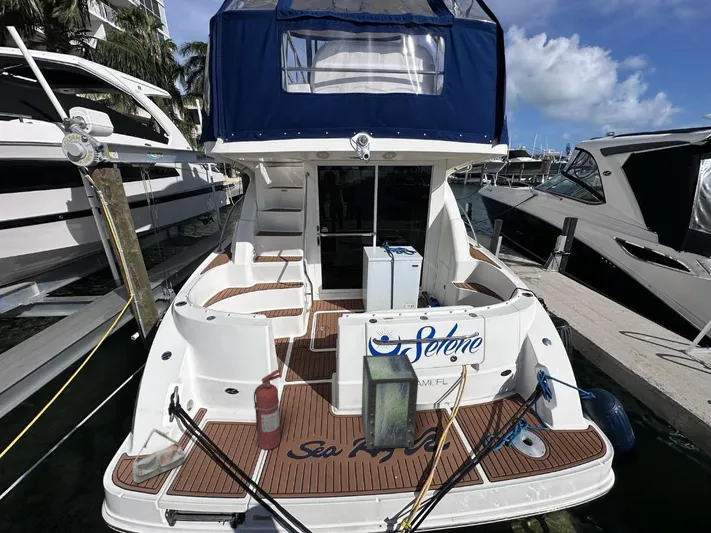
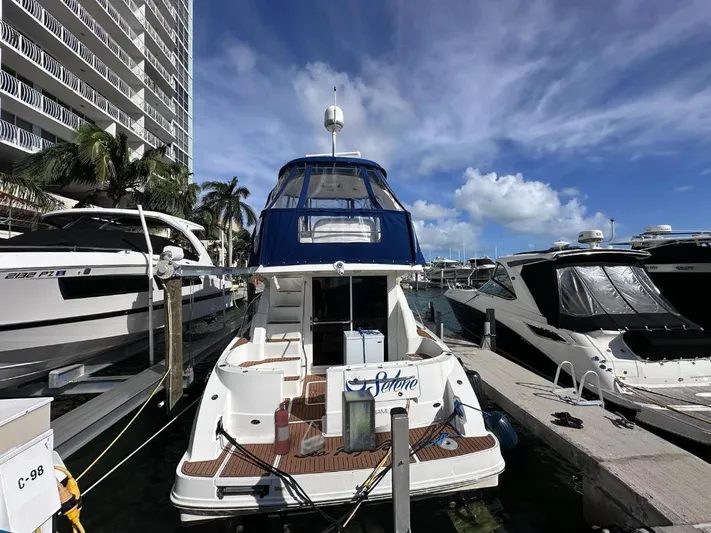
bag: present [132,429,184,483] -> present [301,422,325,455]

